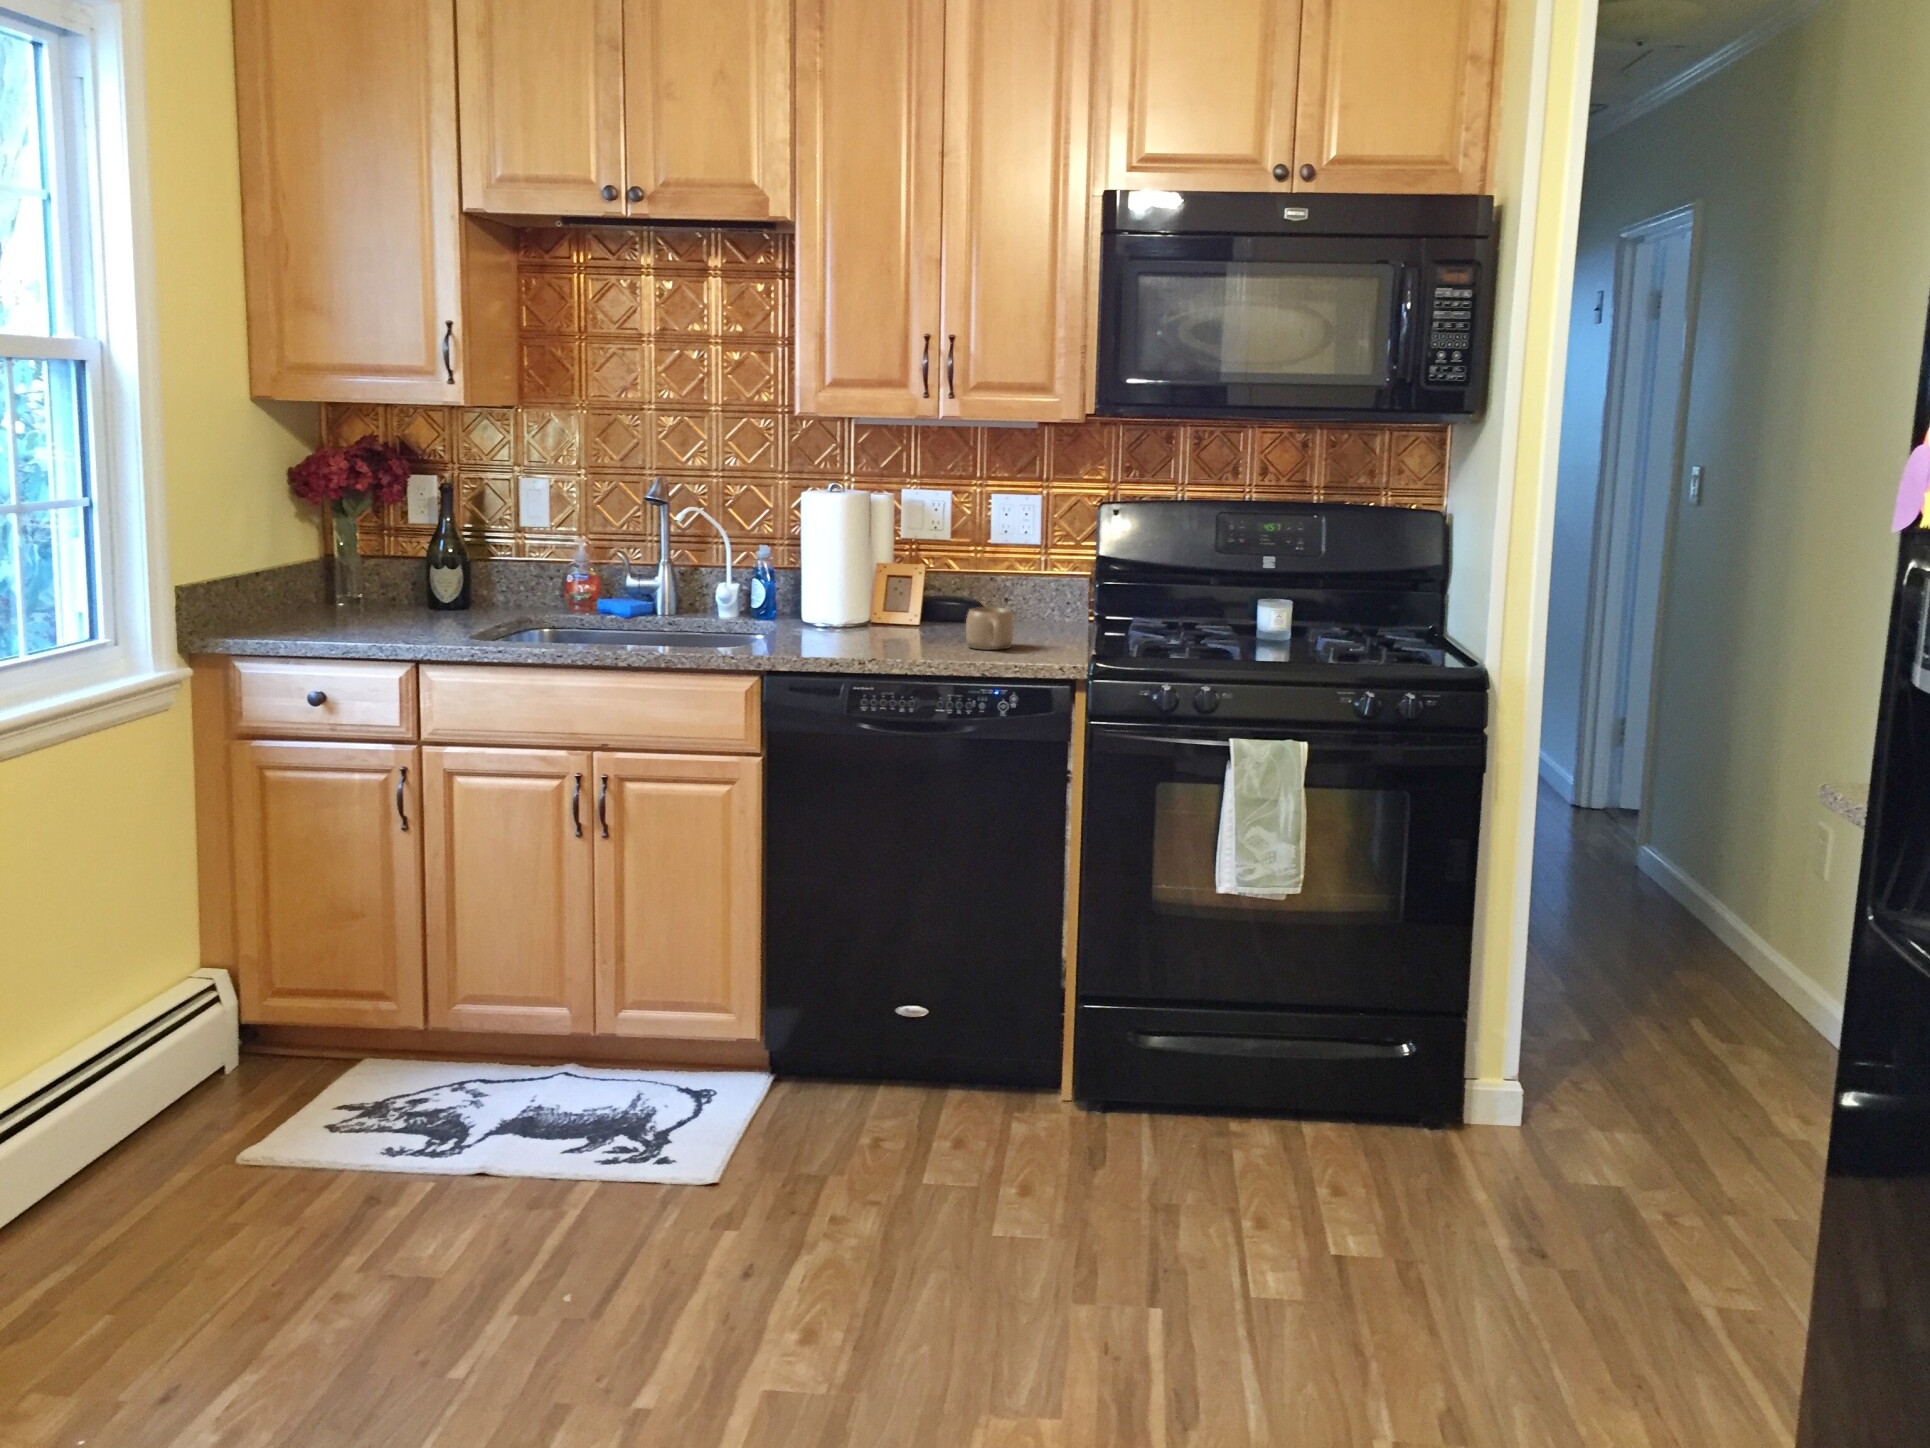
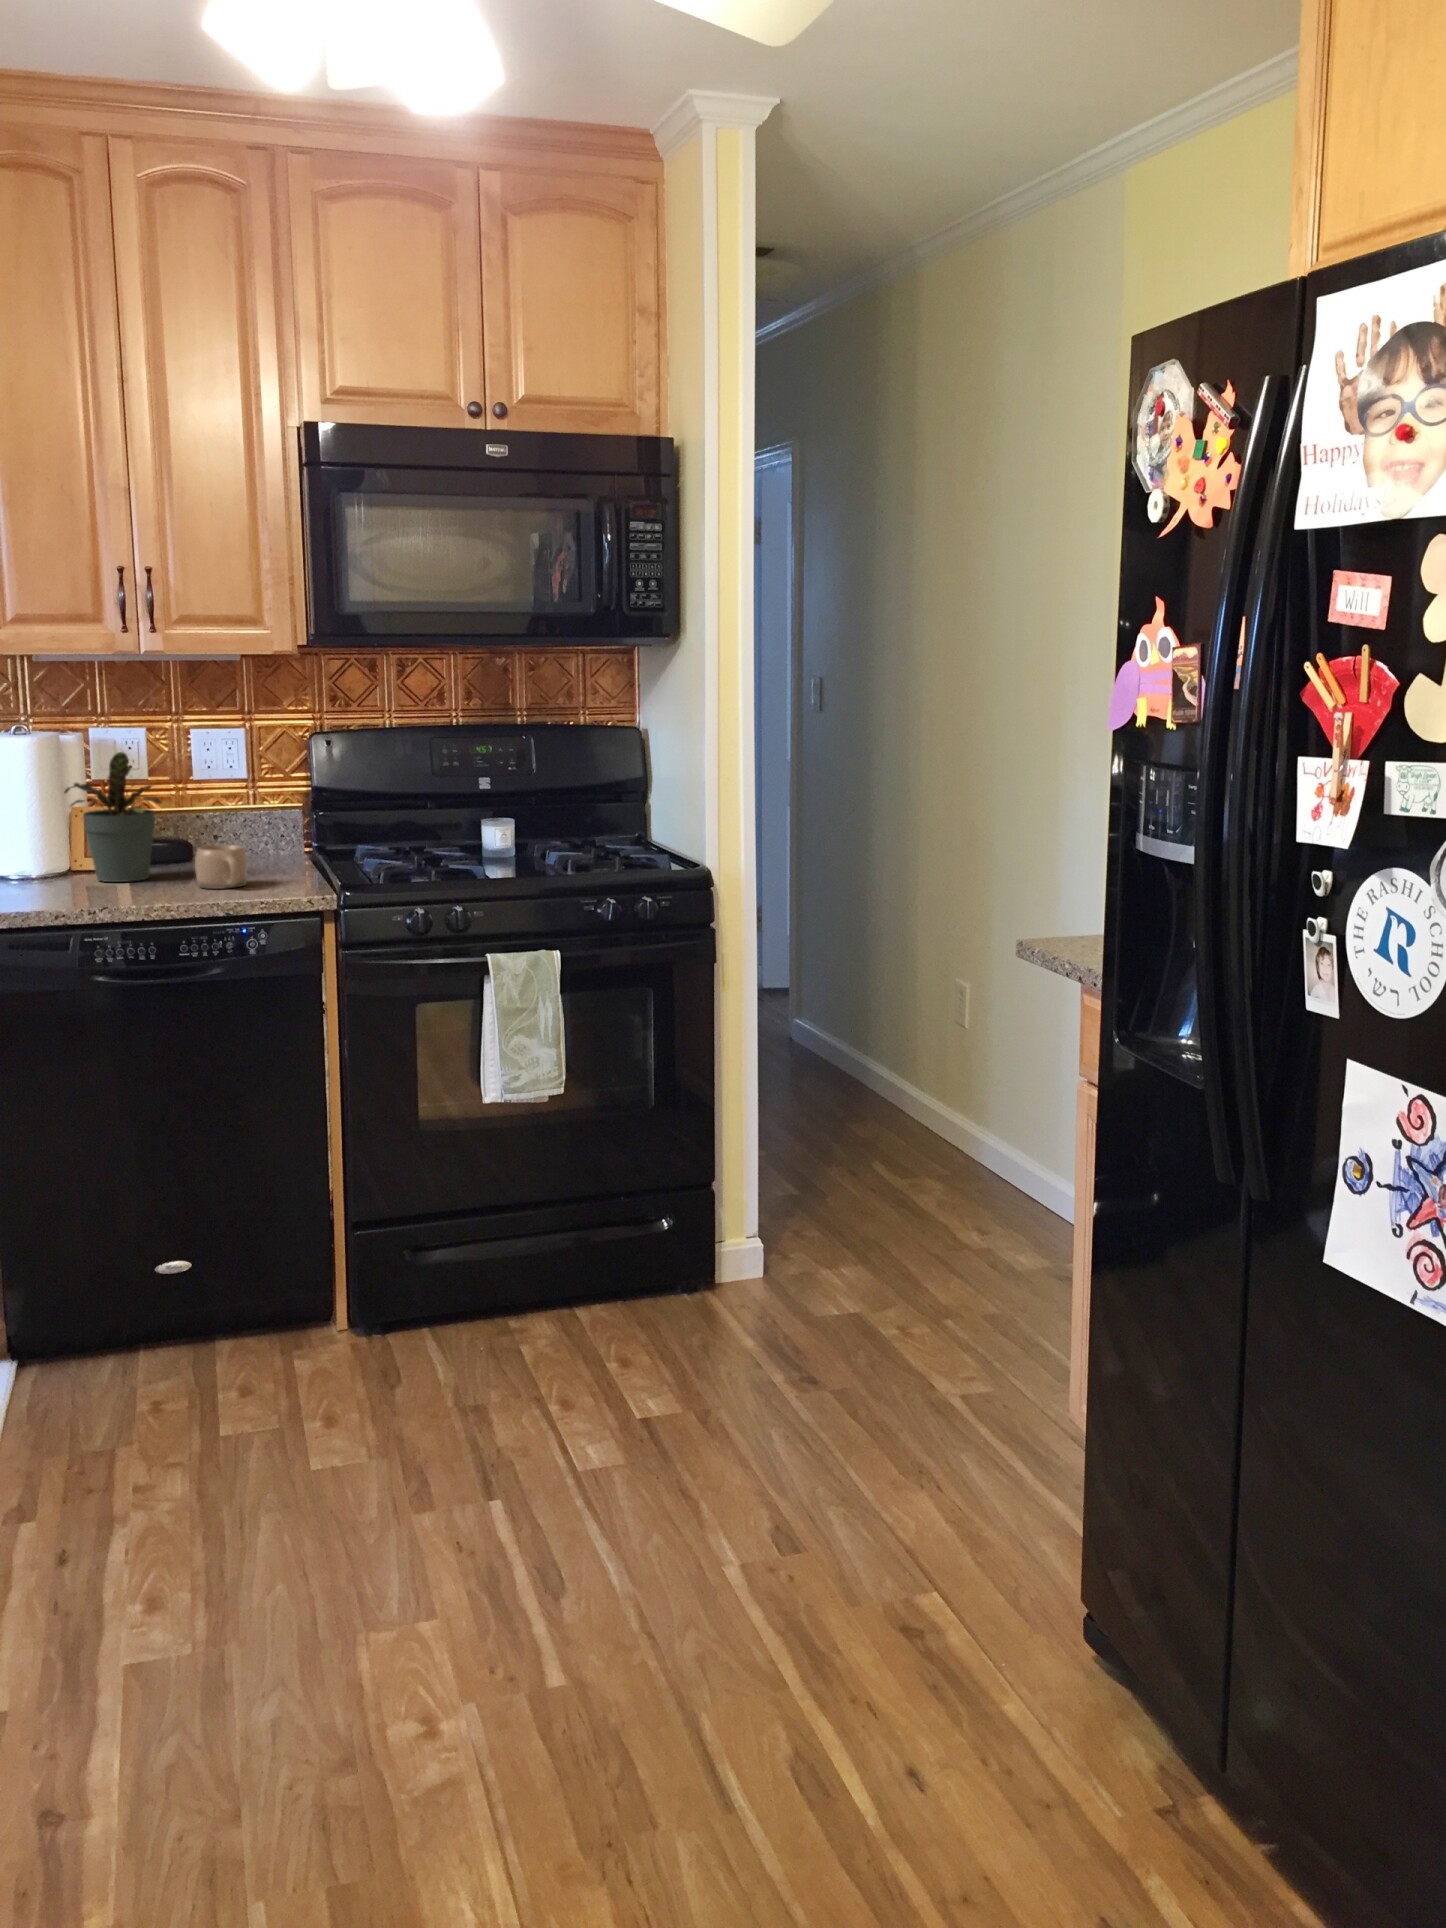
potted plant: none [866,514,949,637] -> present [65,752,162,882]

